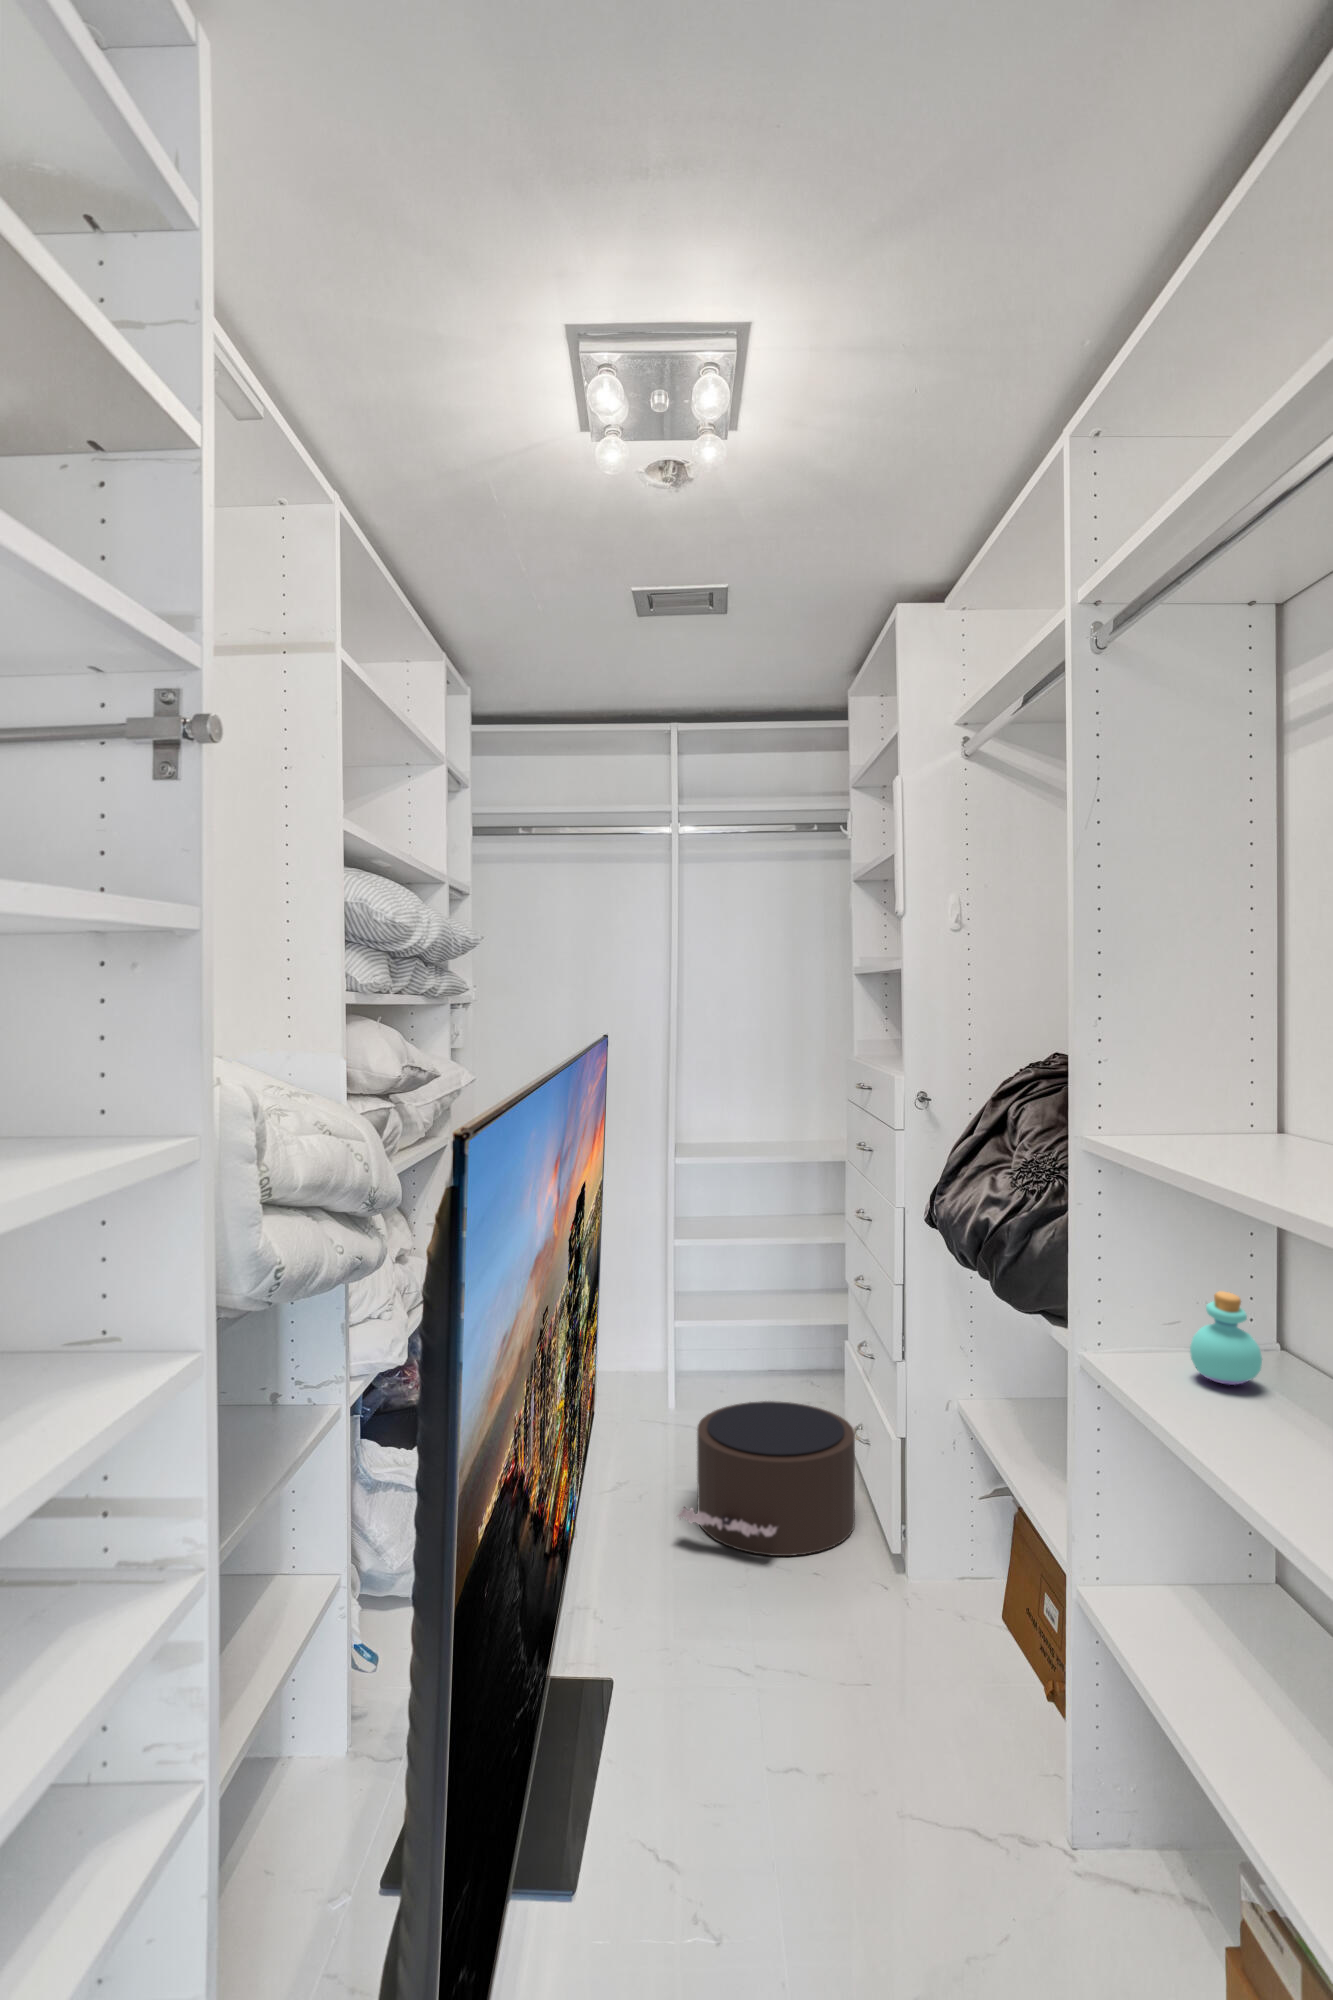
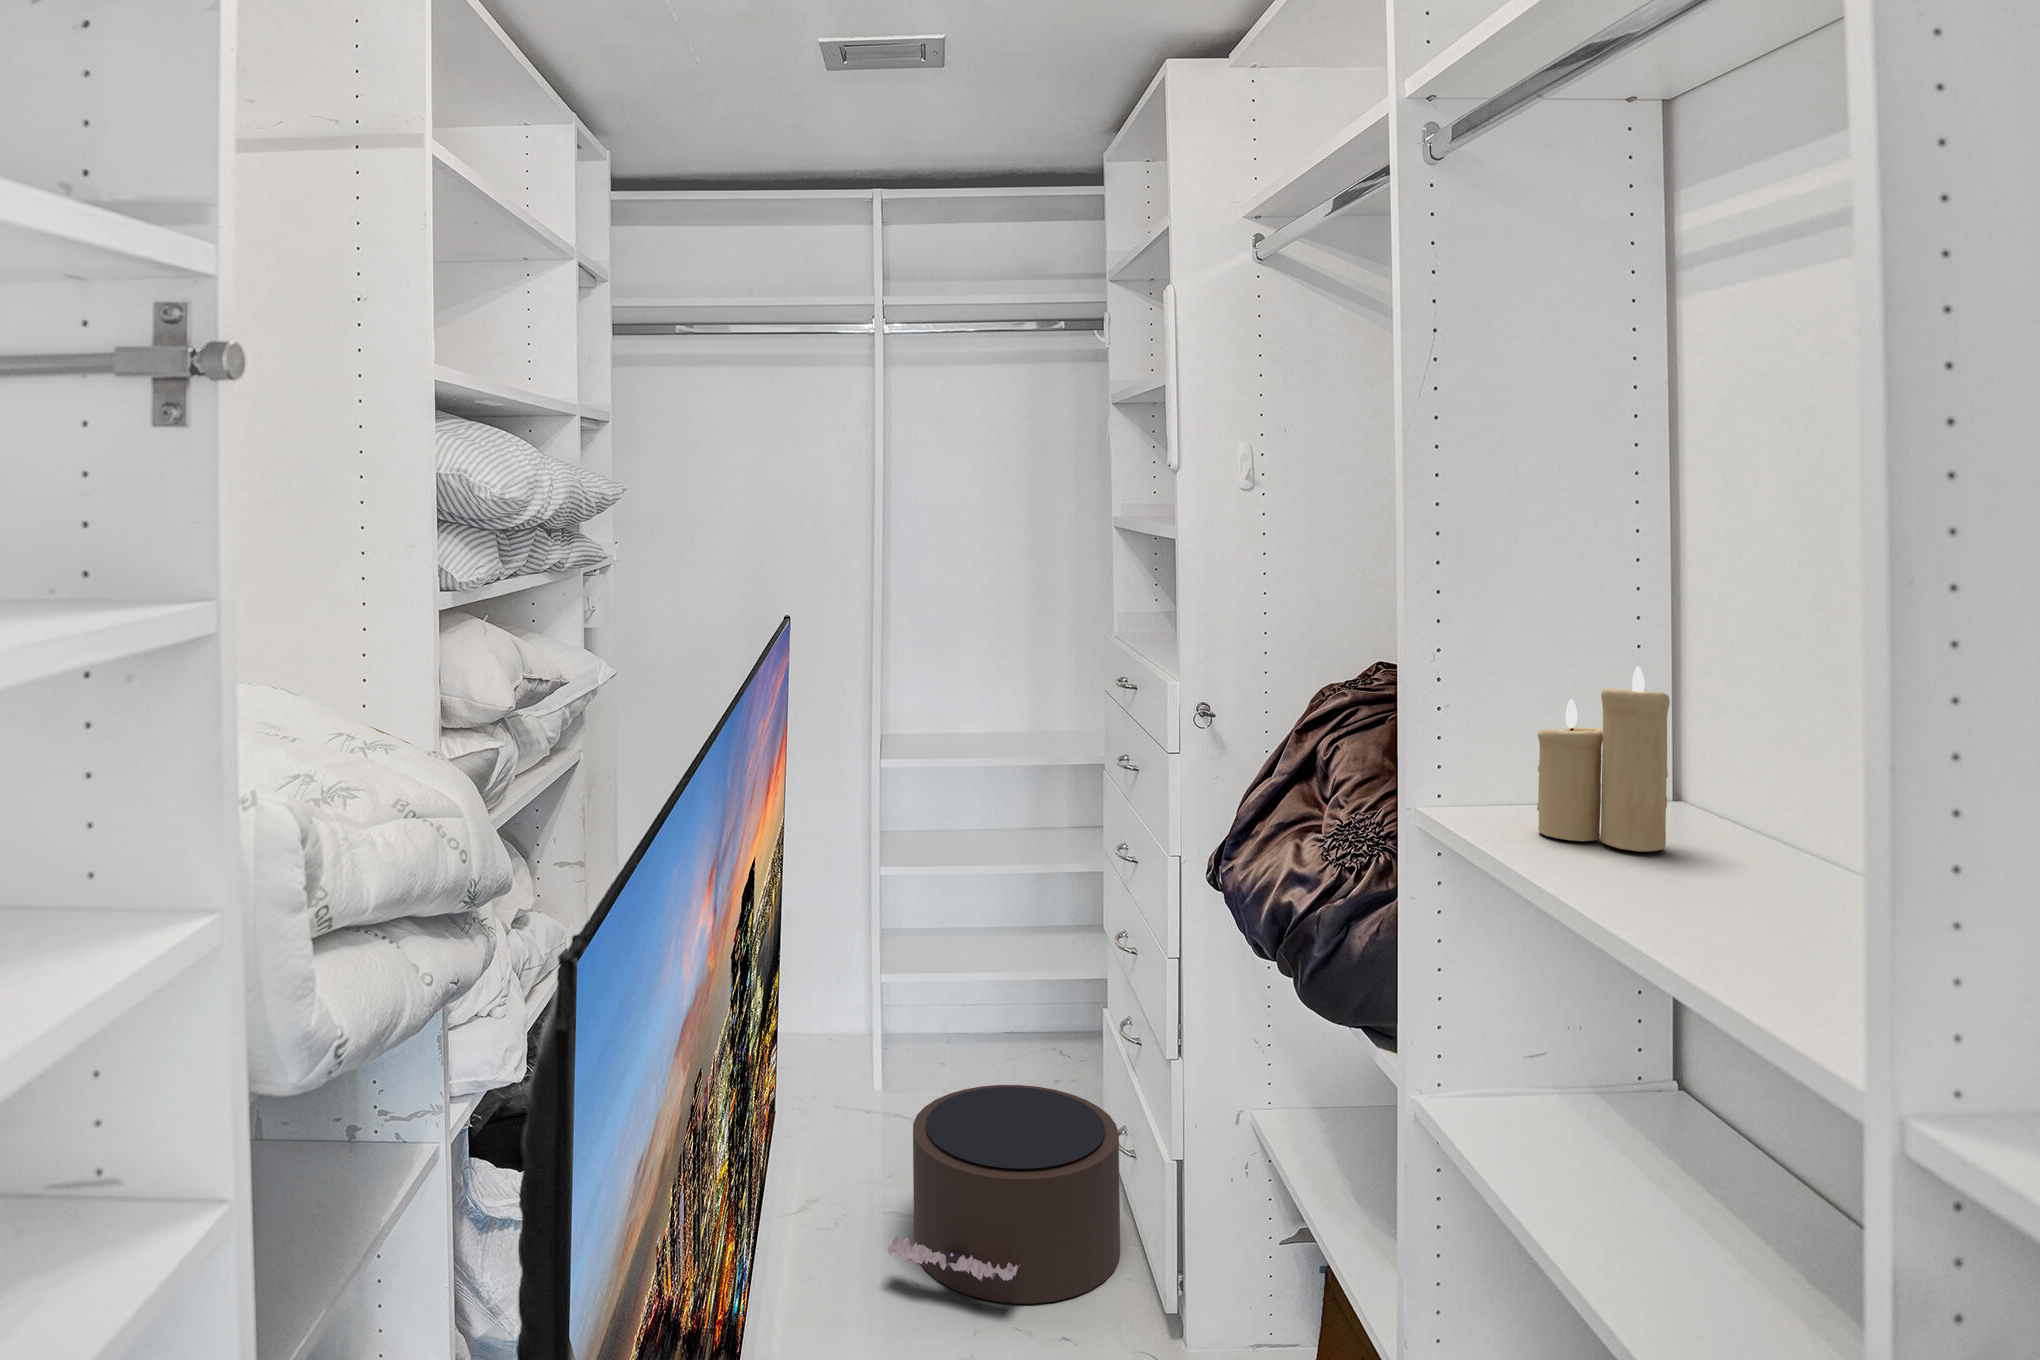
candle: none [1171,1013,1271,1149] -> present [1537,666,1670,852]
perfume bottle: present [1190,1291,1262,1385] -> none [1567,1036,1665,1166]

